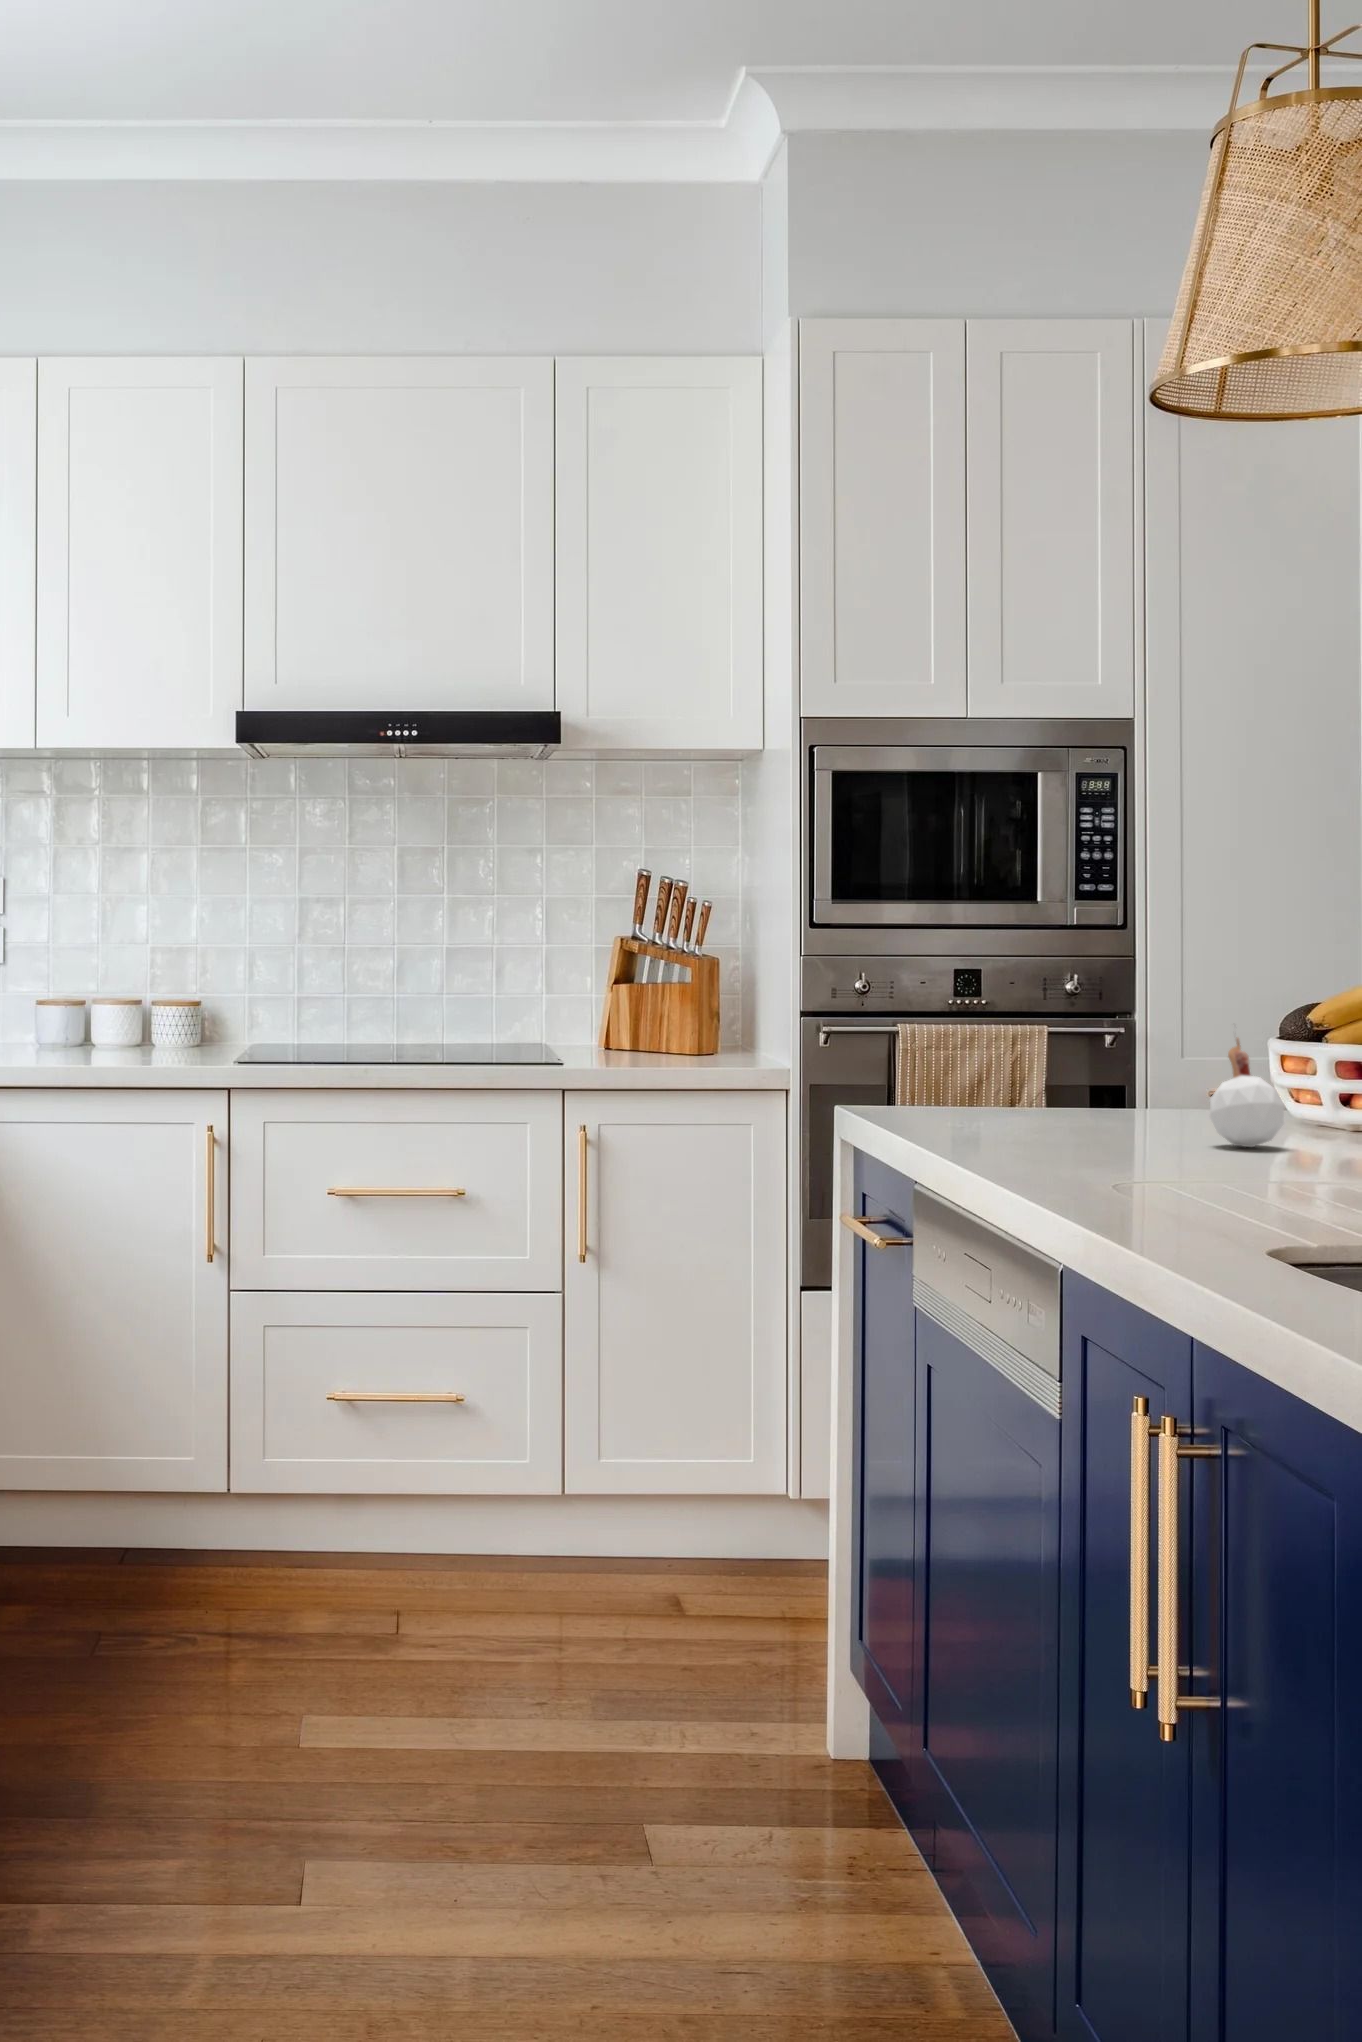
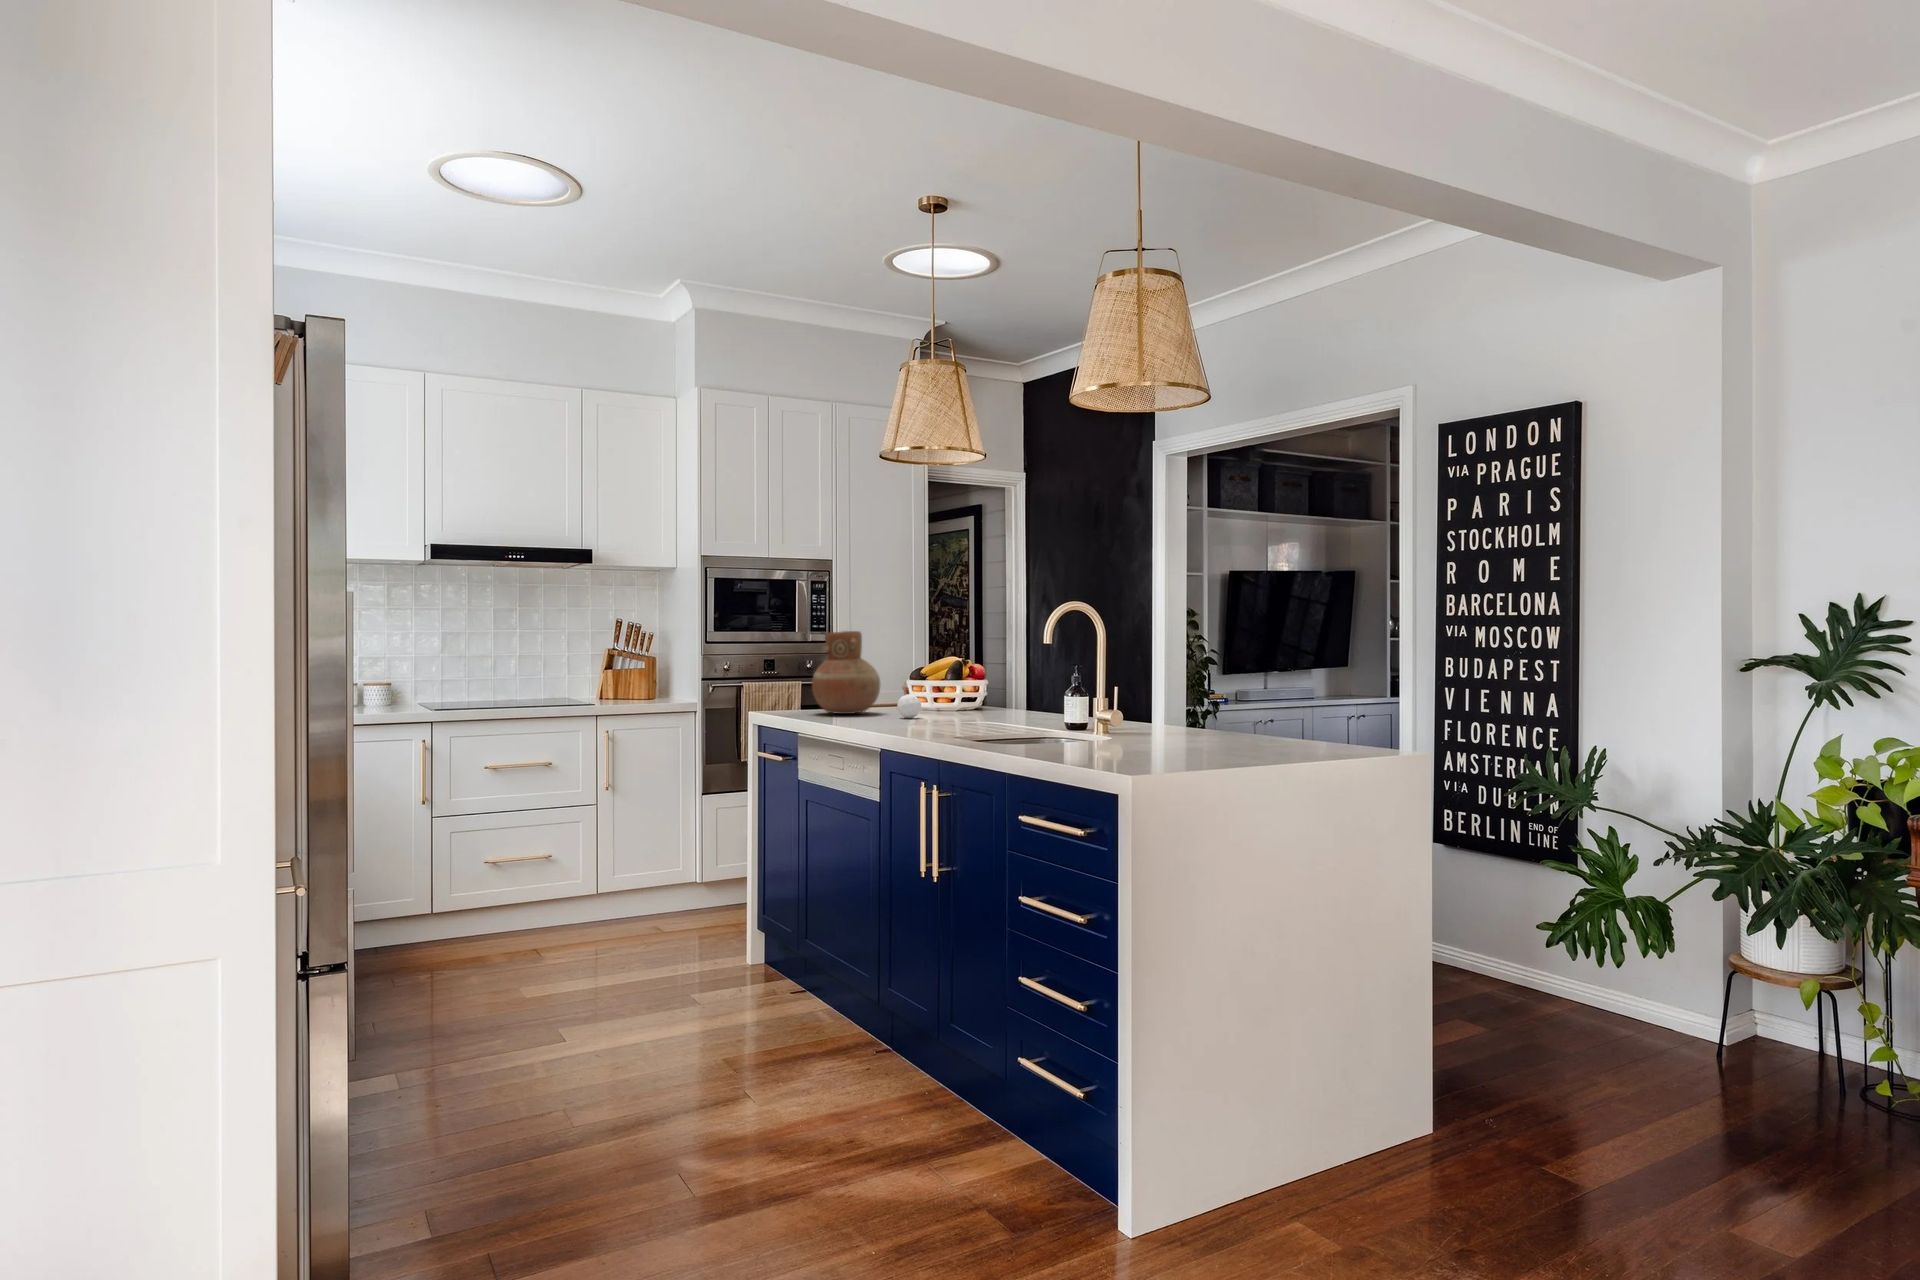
vase: none [987,891,1183,1121] -> present [812,631,880,714]

